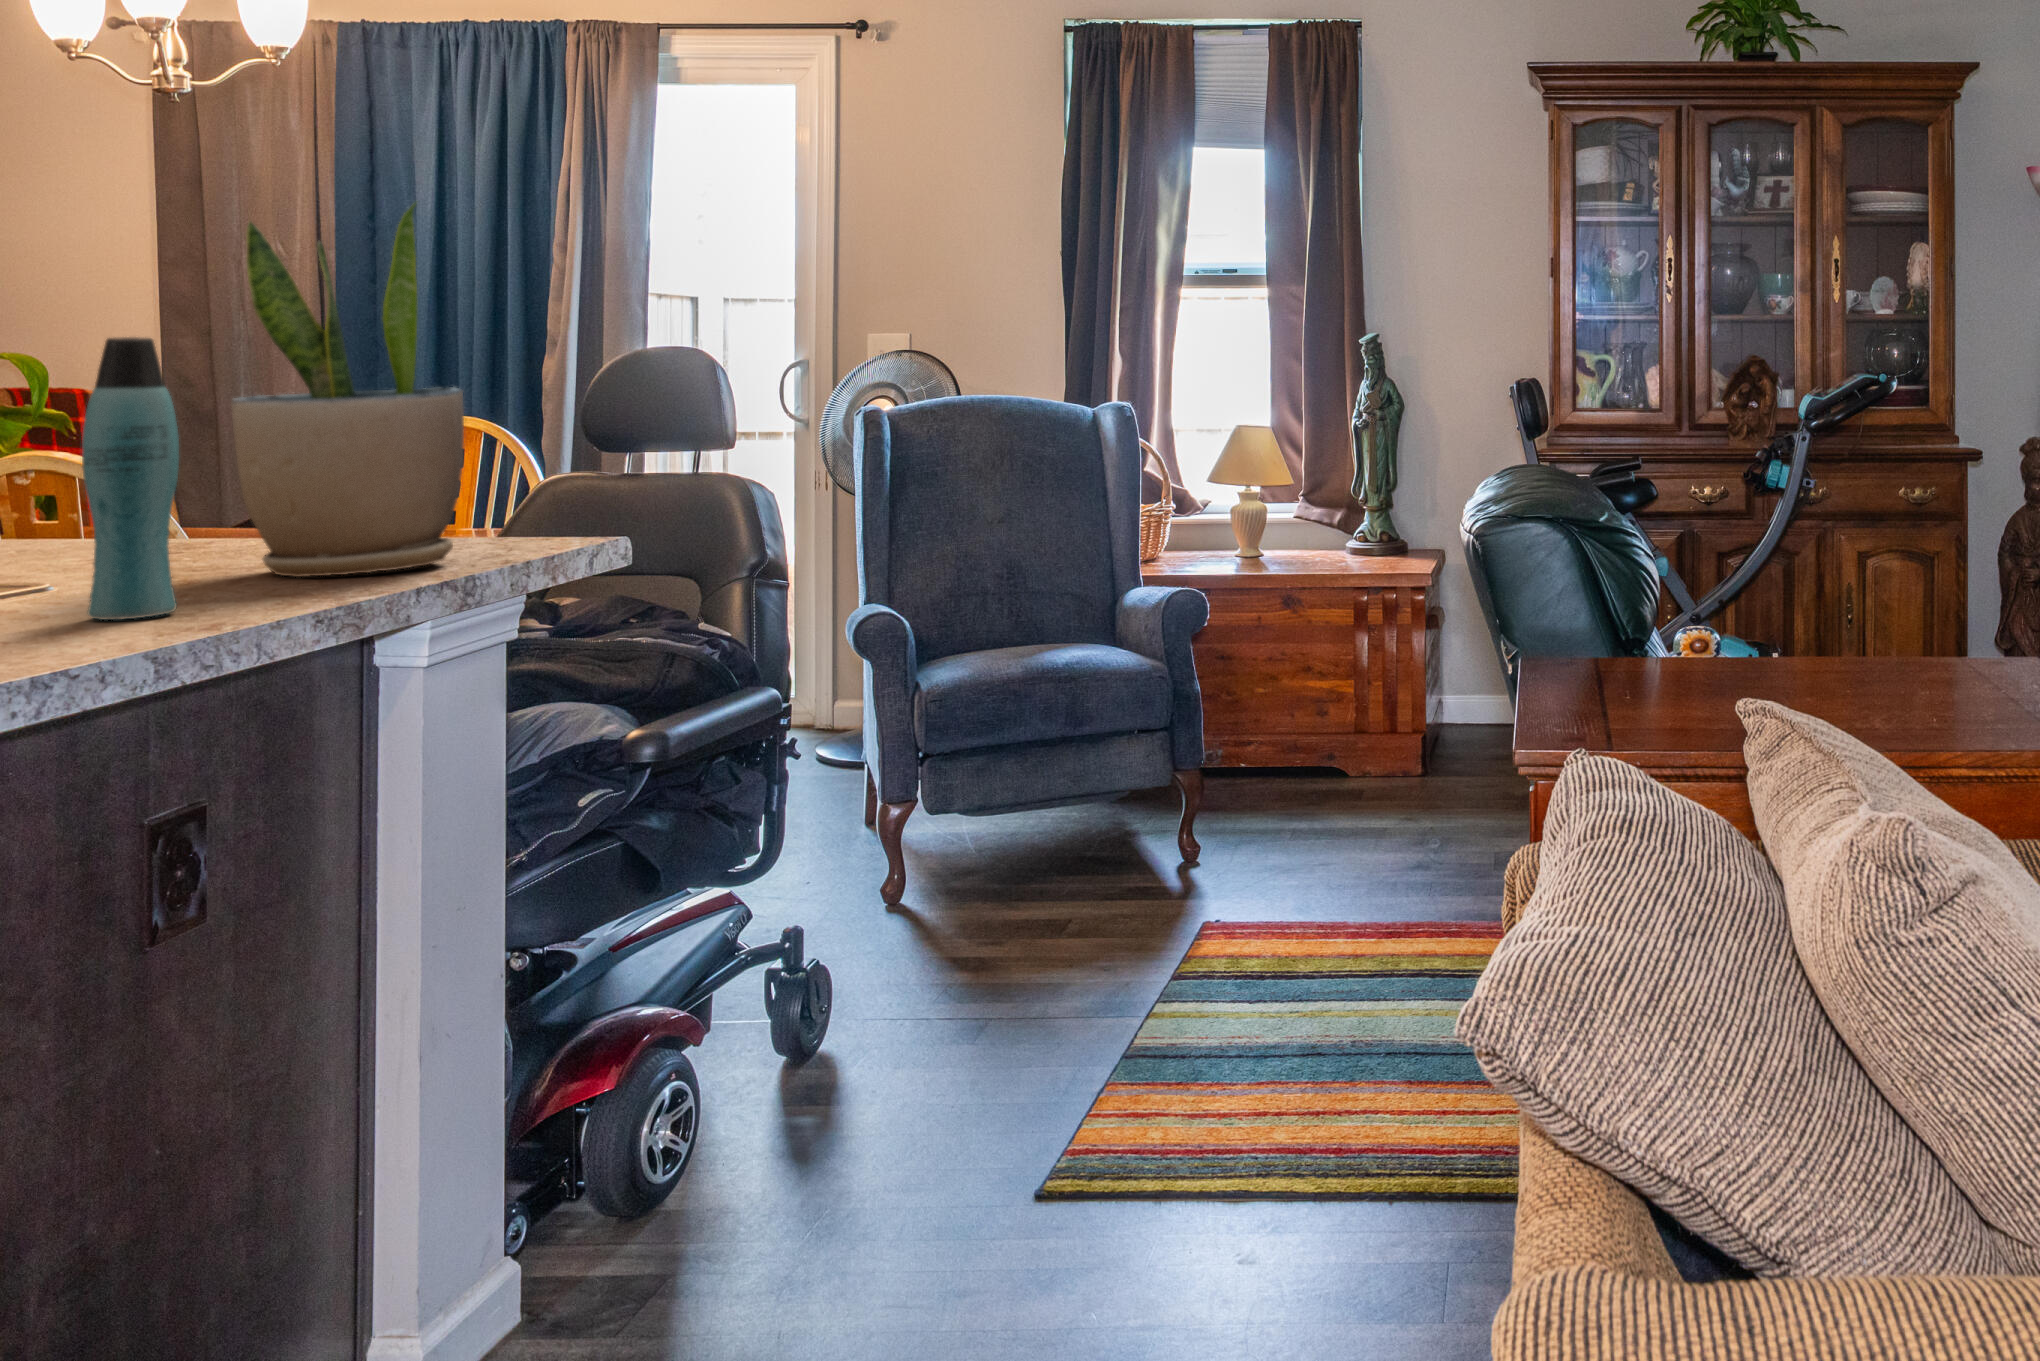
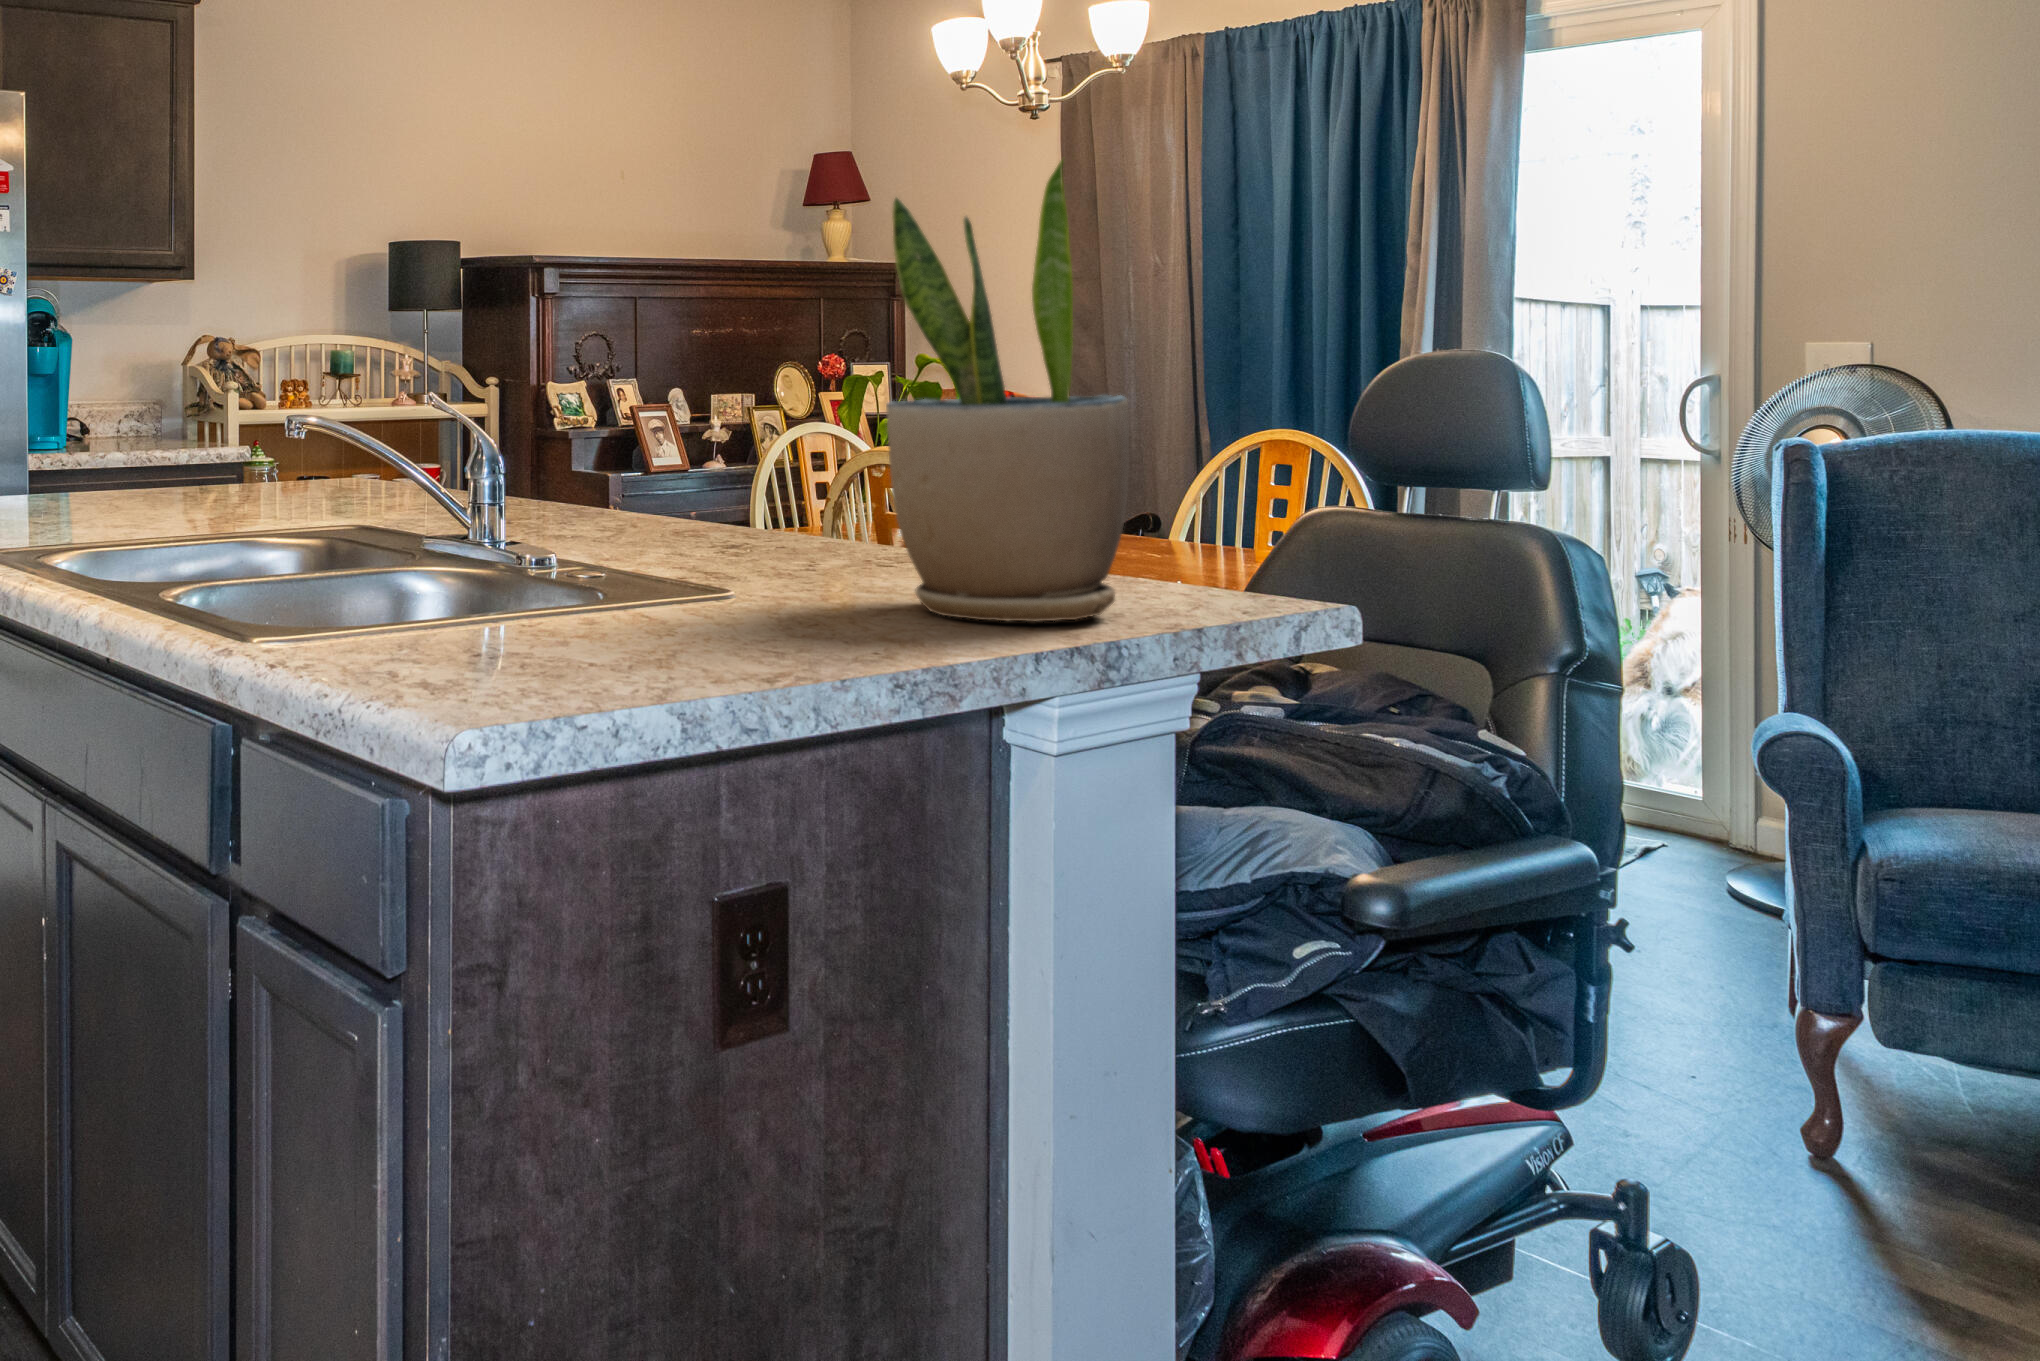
bottle: present [82,337,179,620] -> none [688,329,774,652]

